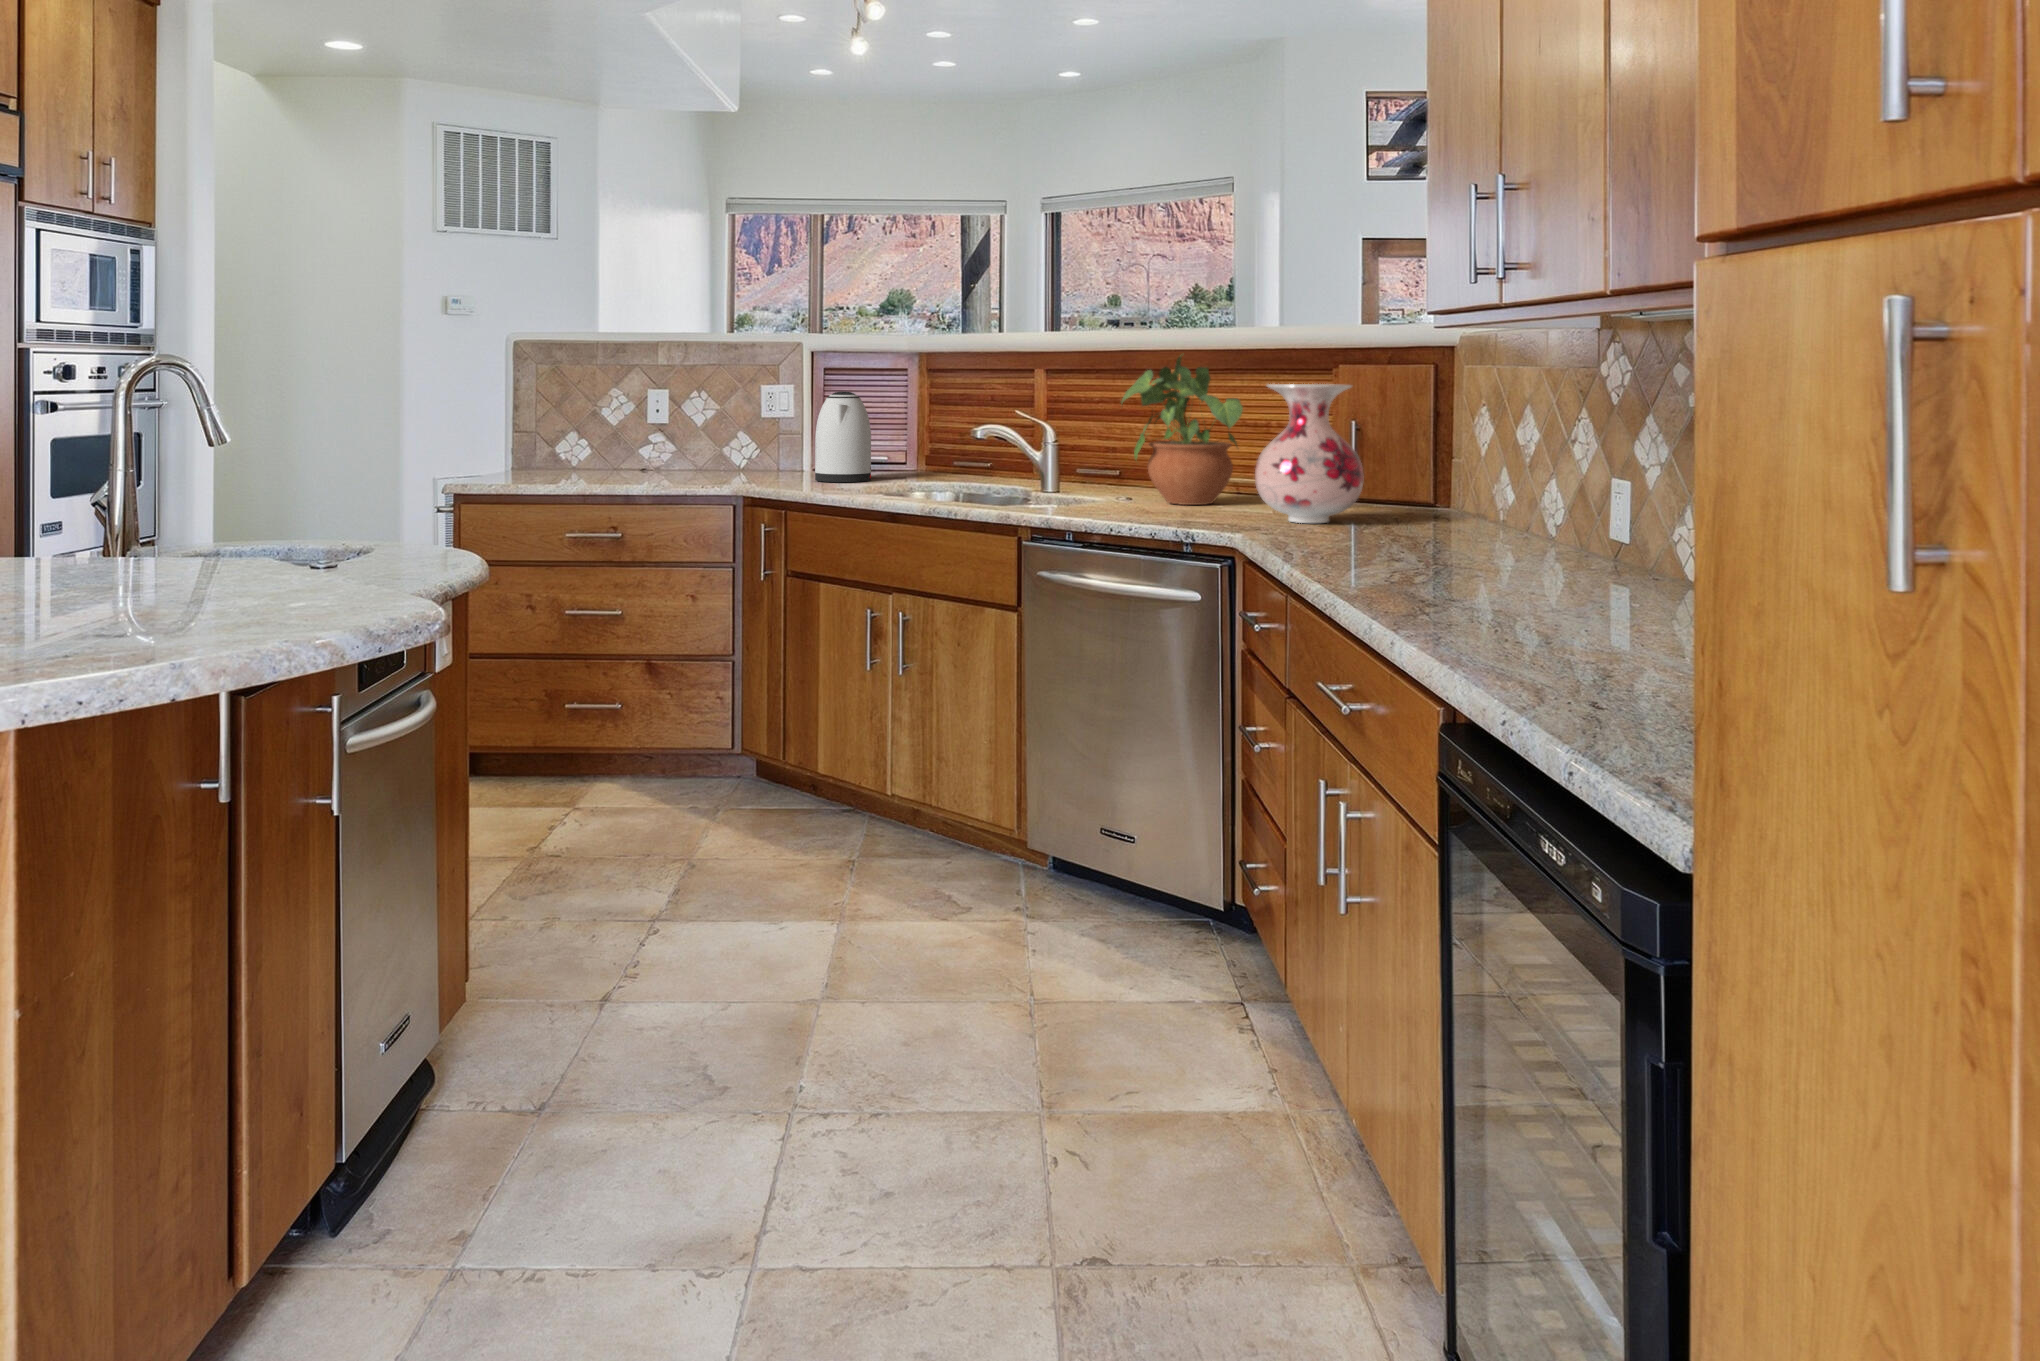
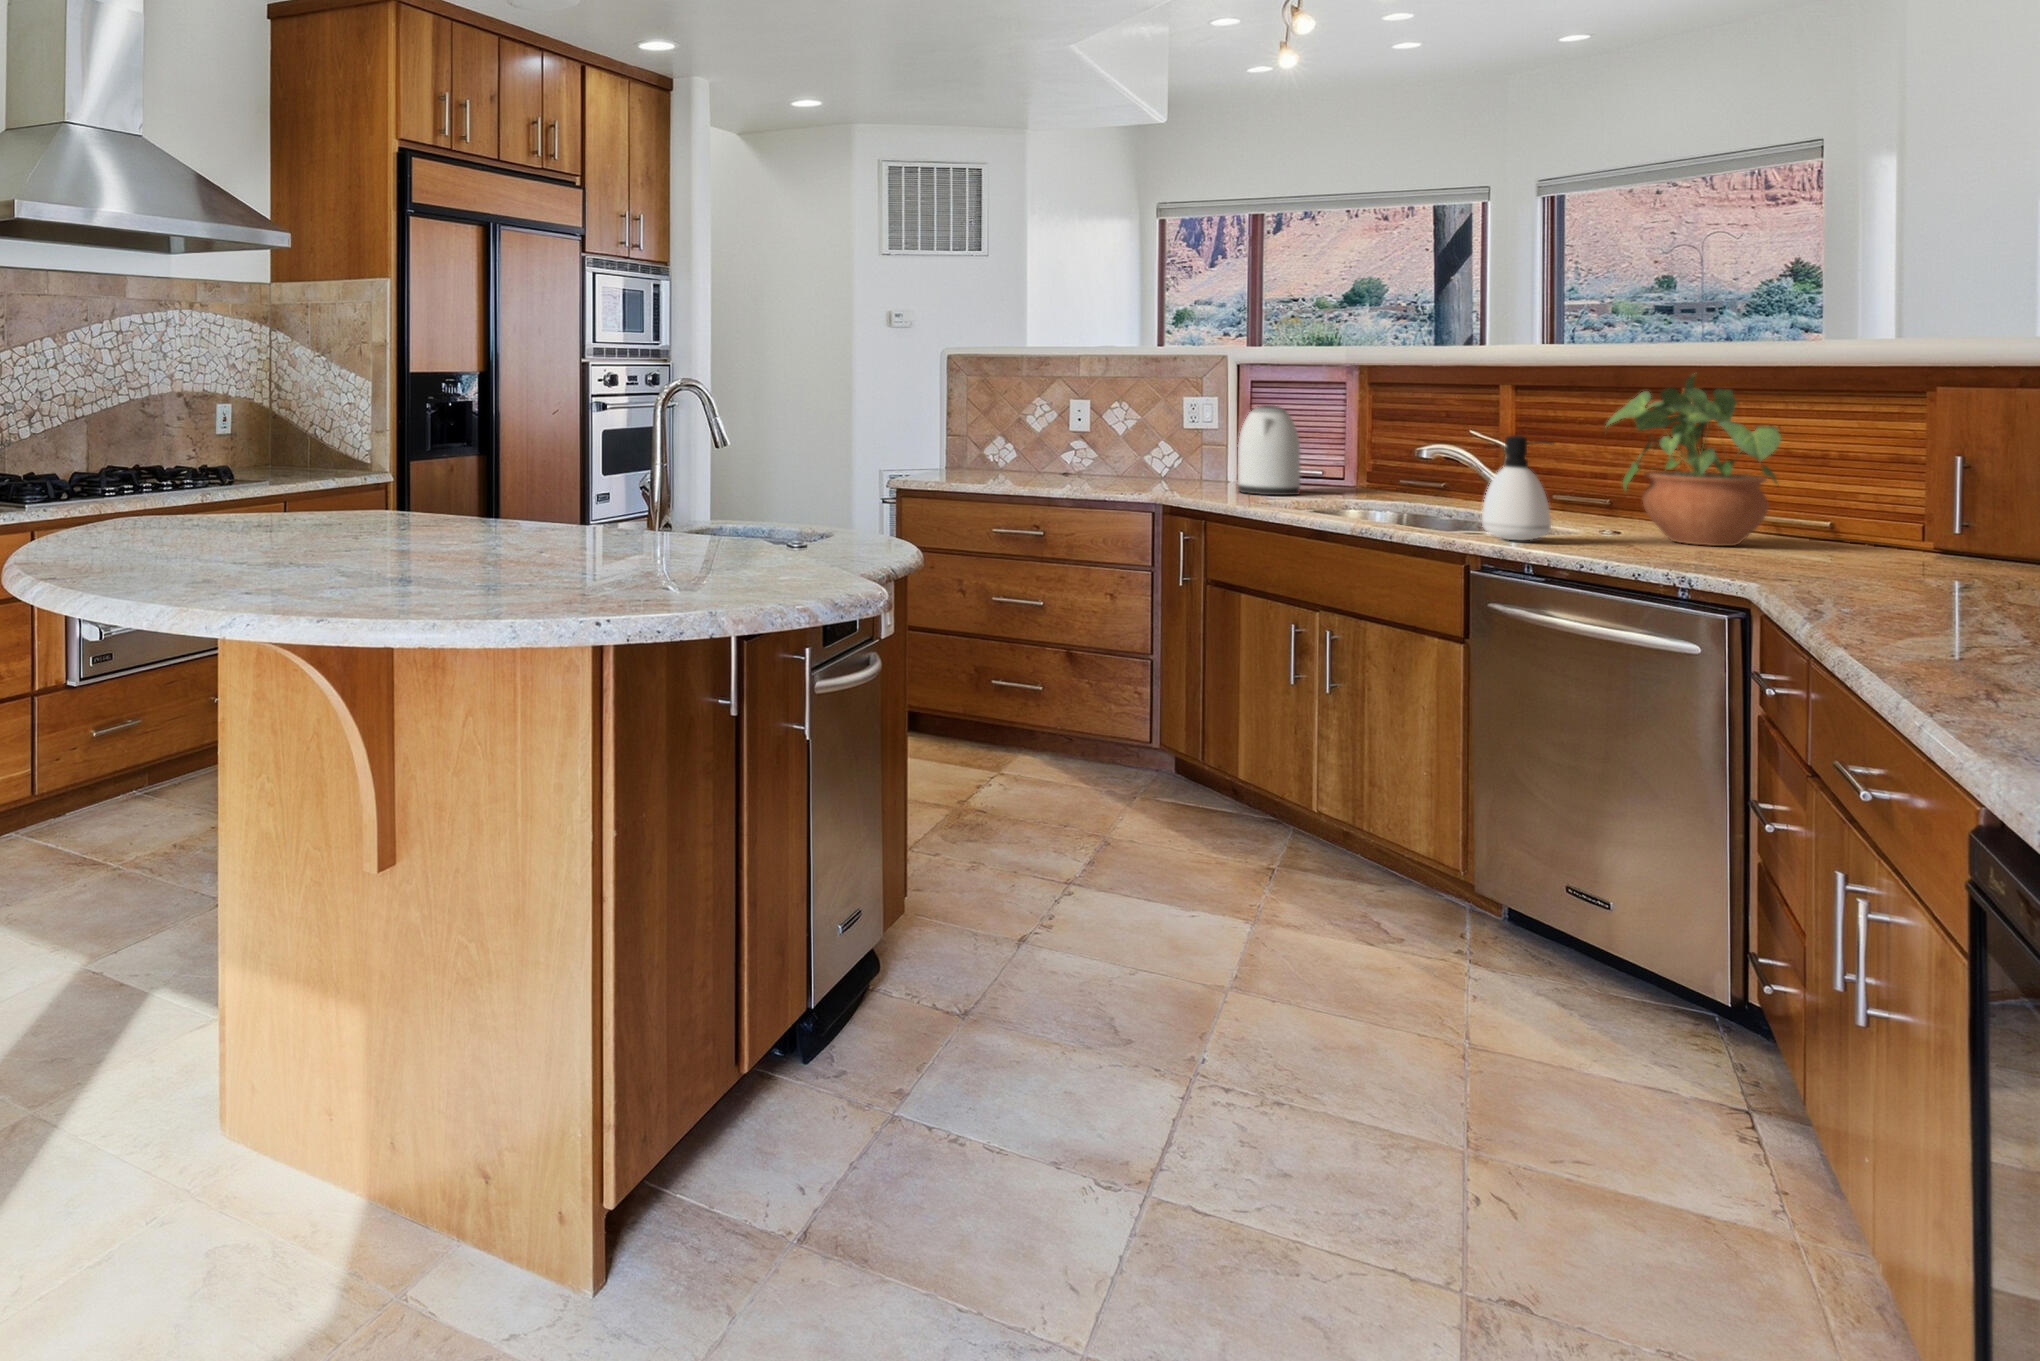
vase: present [1255,384,1363,523] -> none [1789,413,1965,580]
soap dispenser: none [1031,411,1087,510] -> present [1482,435,1552,541]

